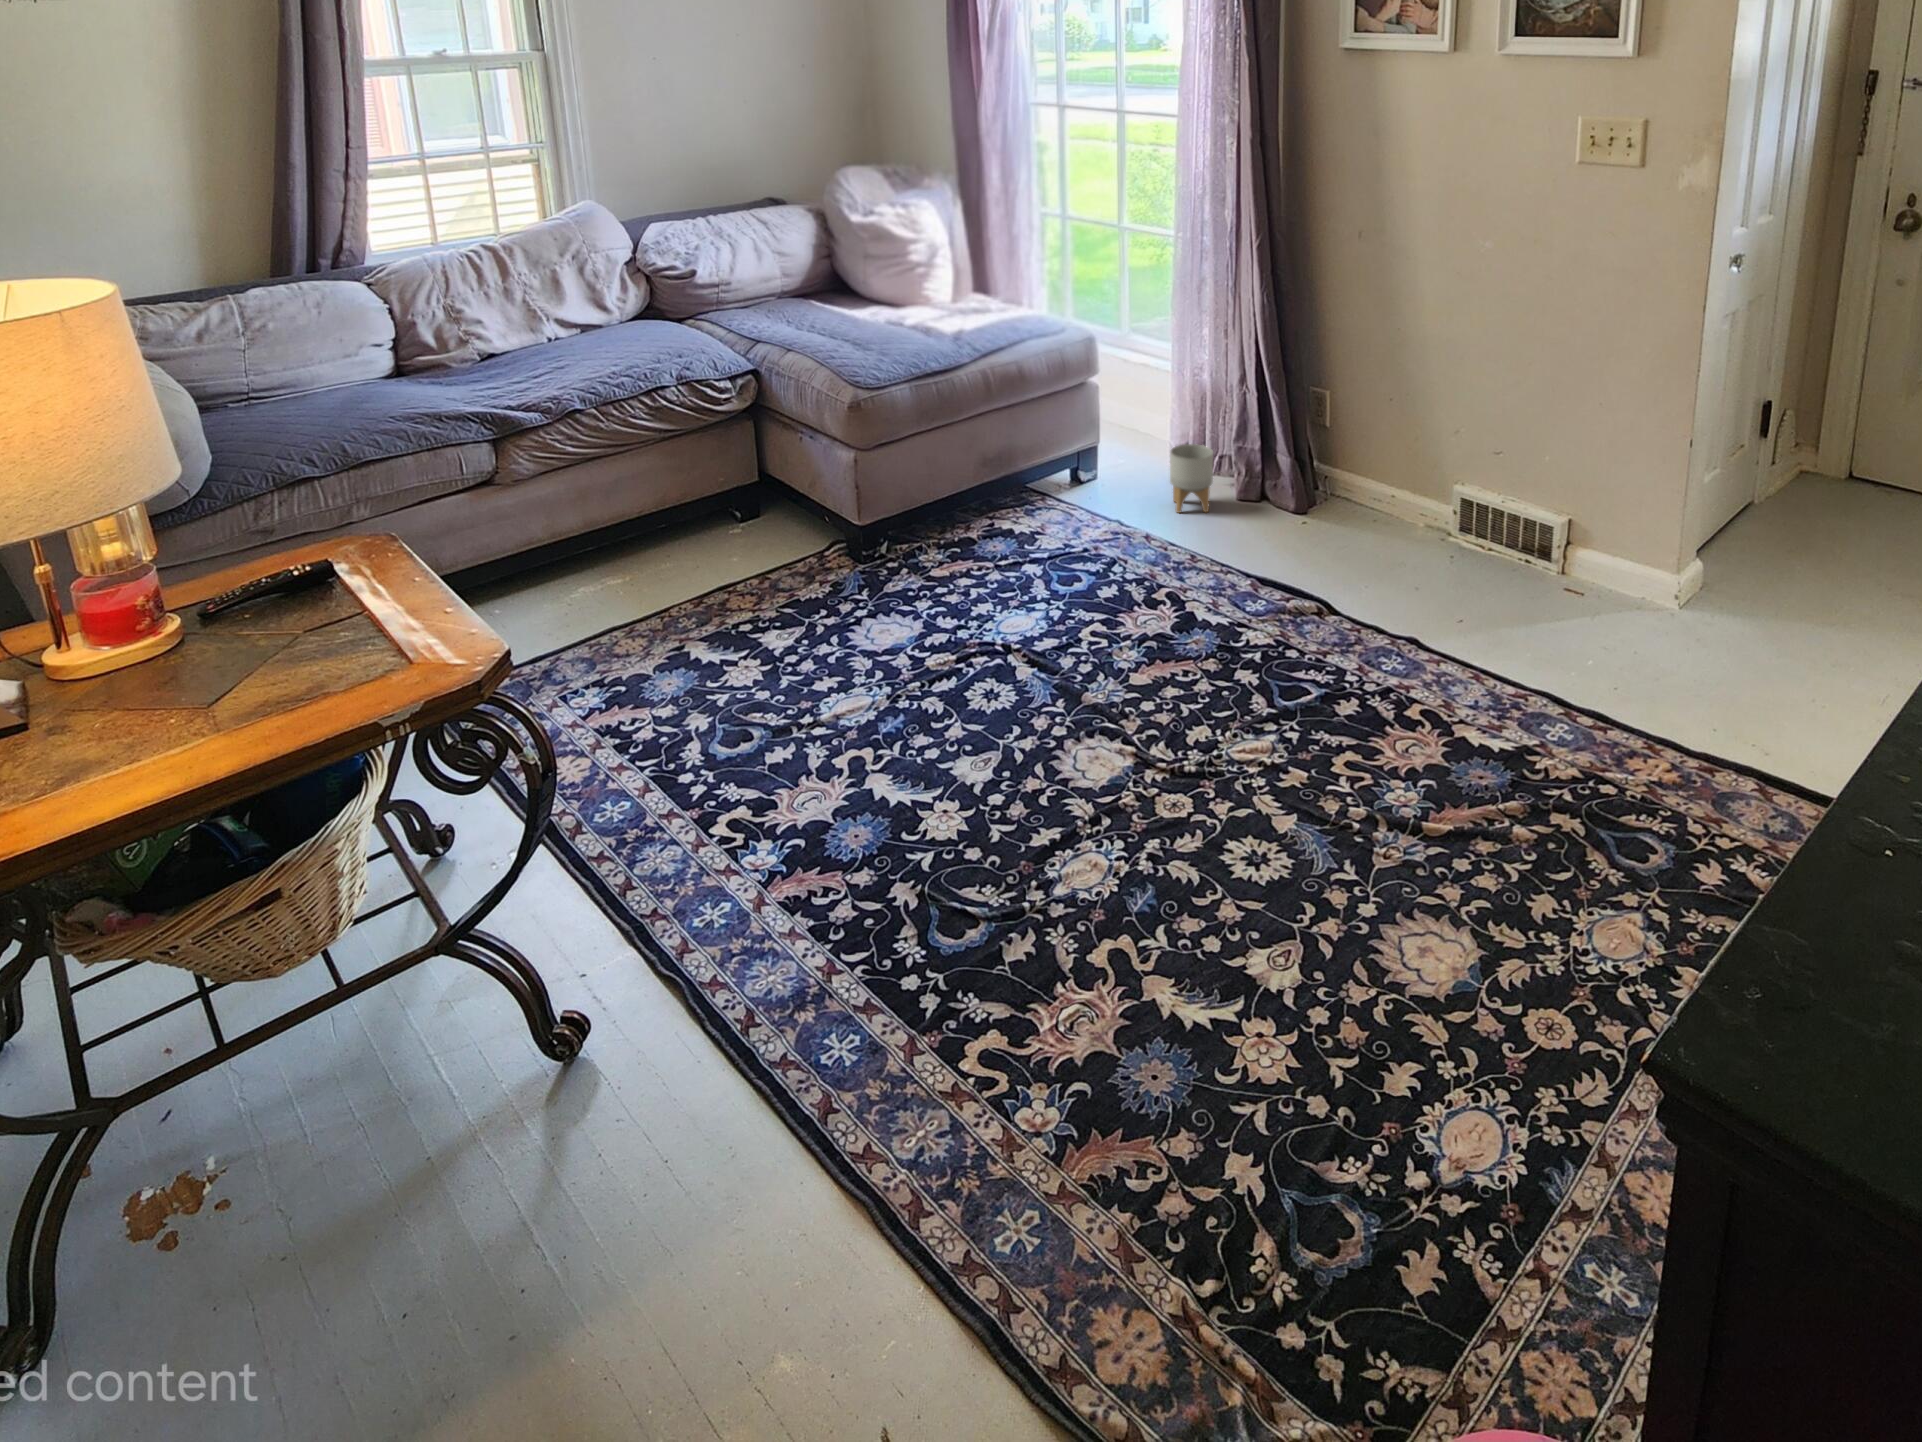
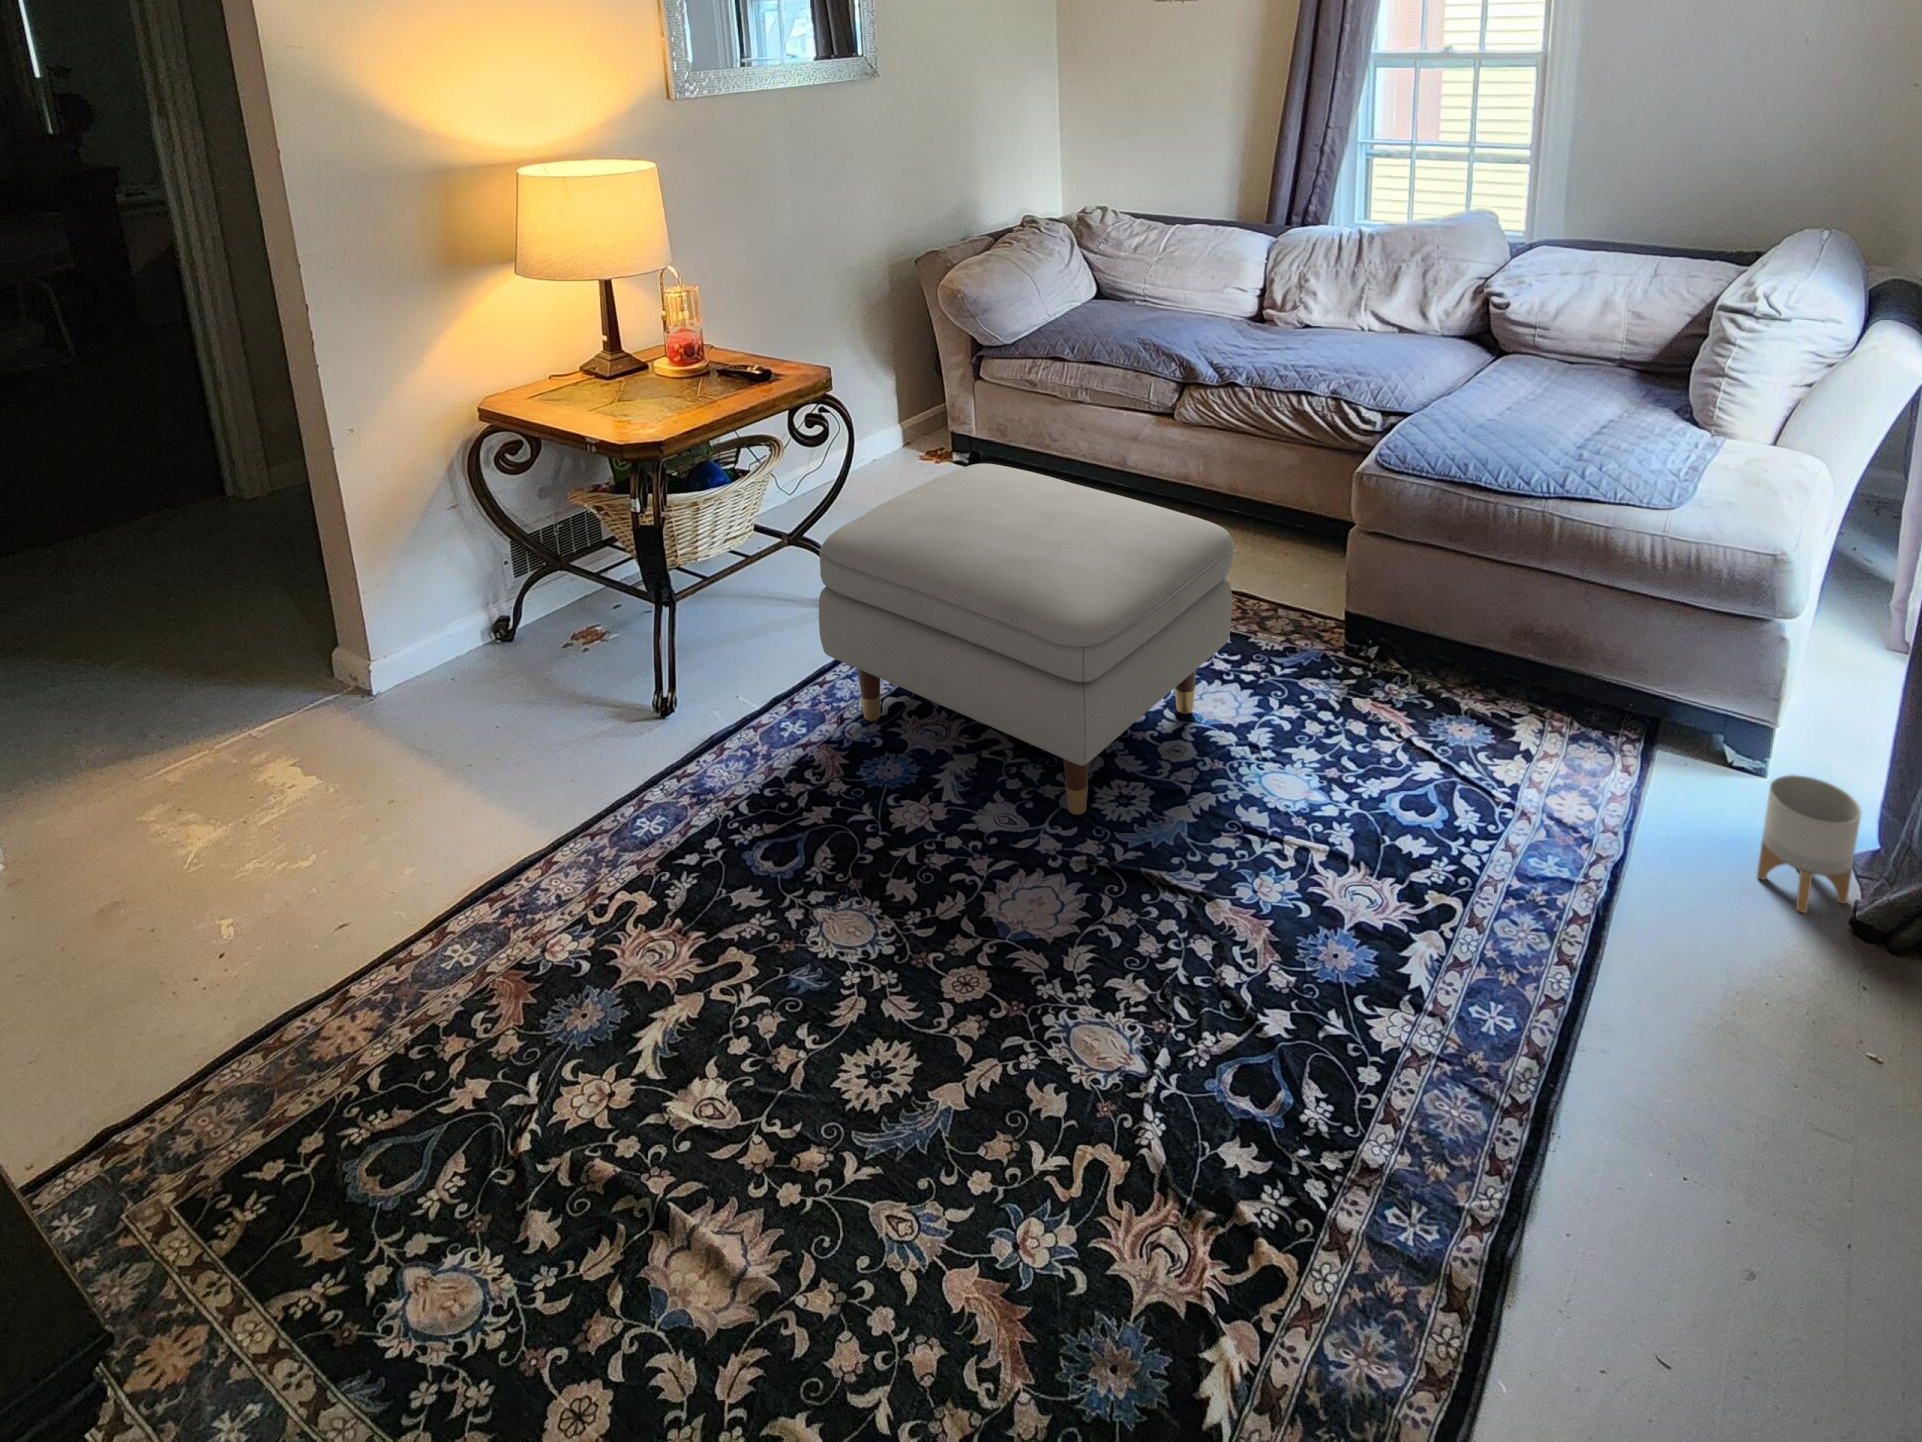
ottoman: none [593,465,1044,842] -> present [819,464,1234,815]

